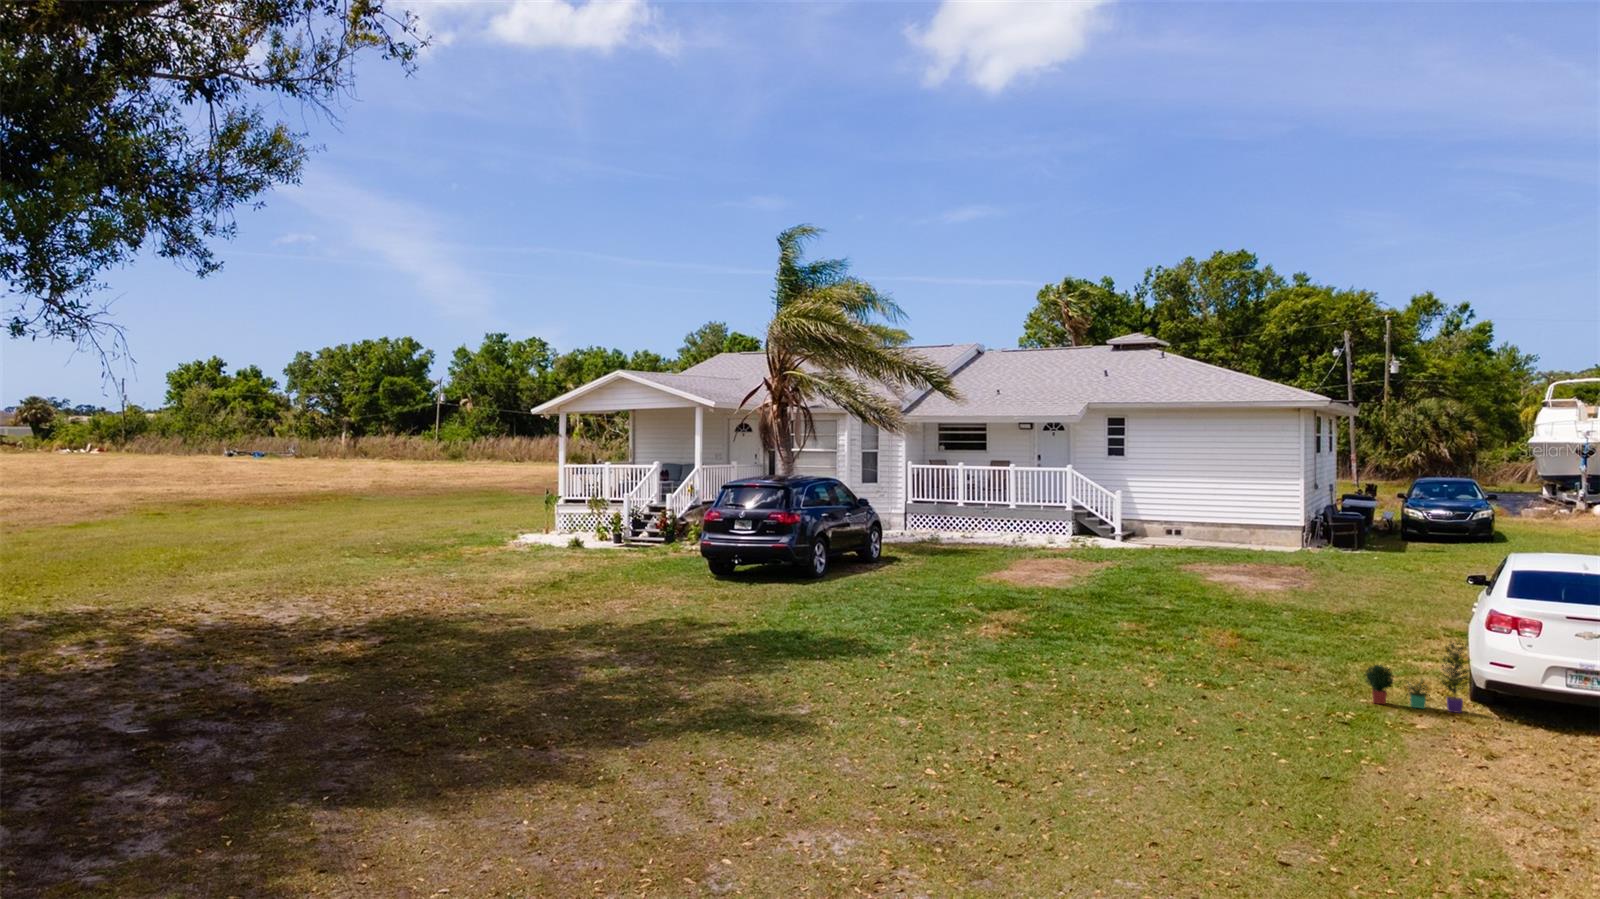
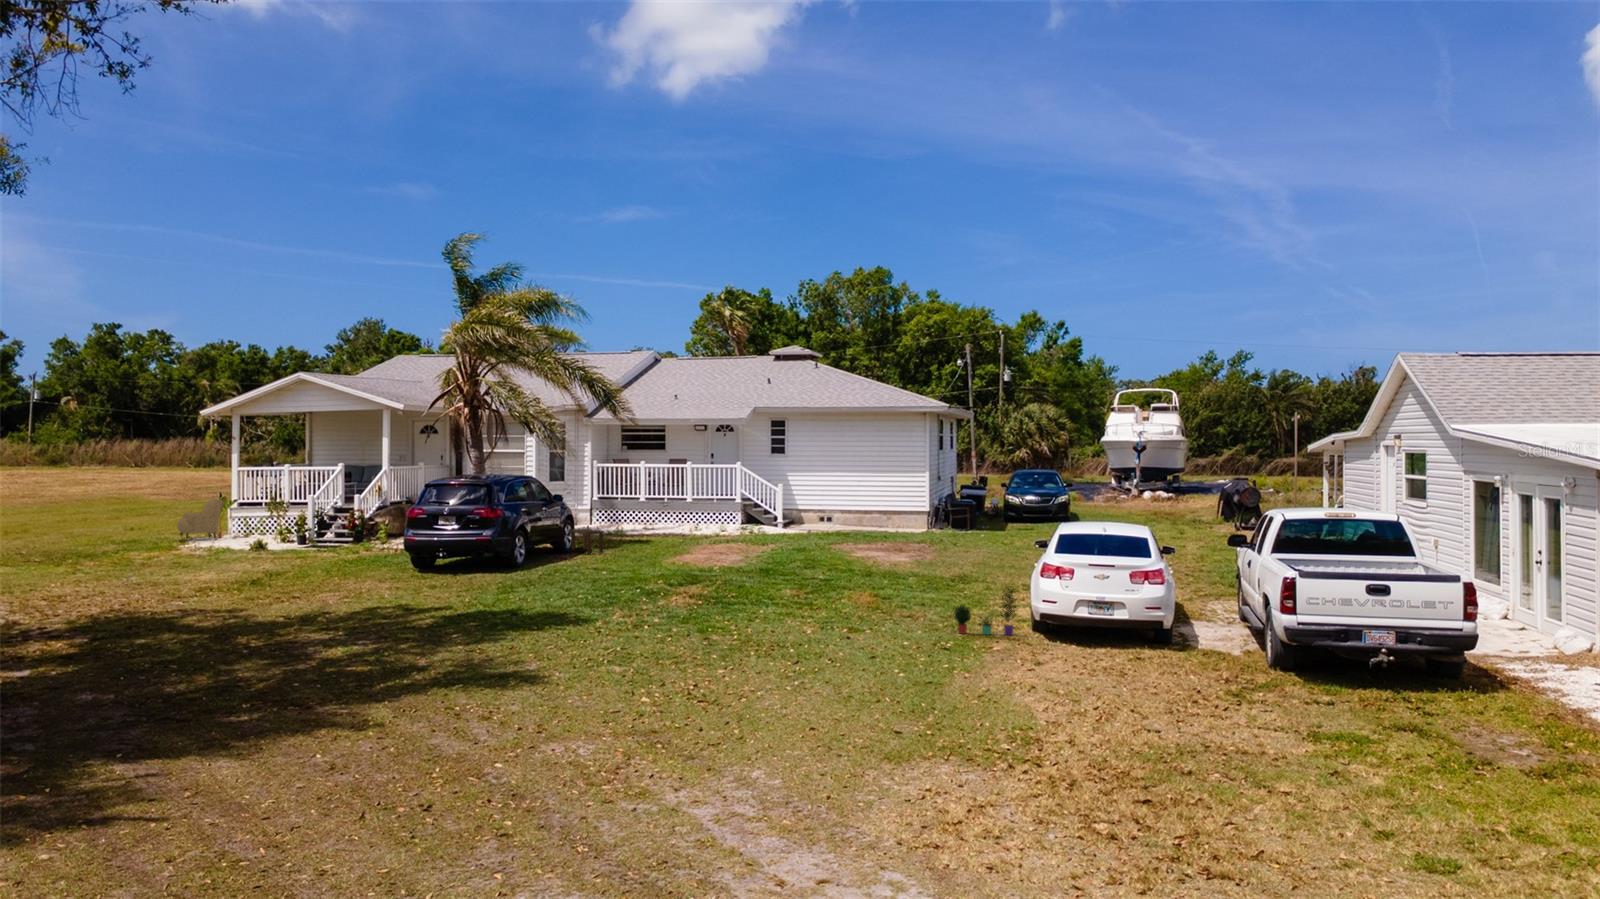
chair: none [524,496,562,536] -> present [177,498,223,539]
bench: none [879,535,913,564] -> present [571,528,604,554]

